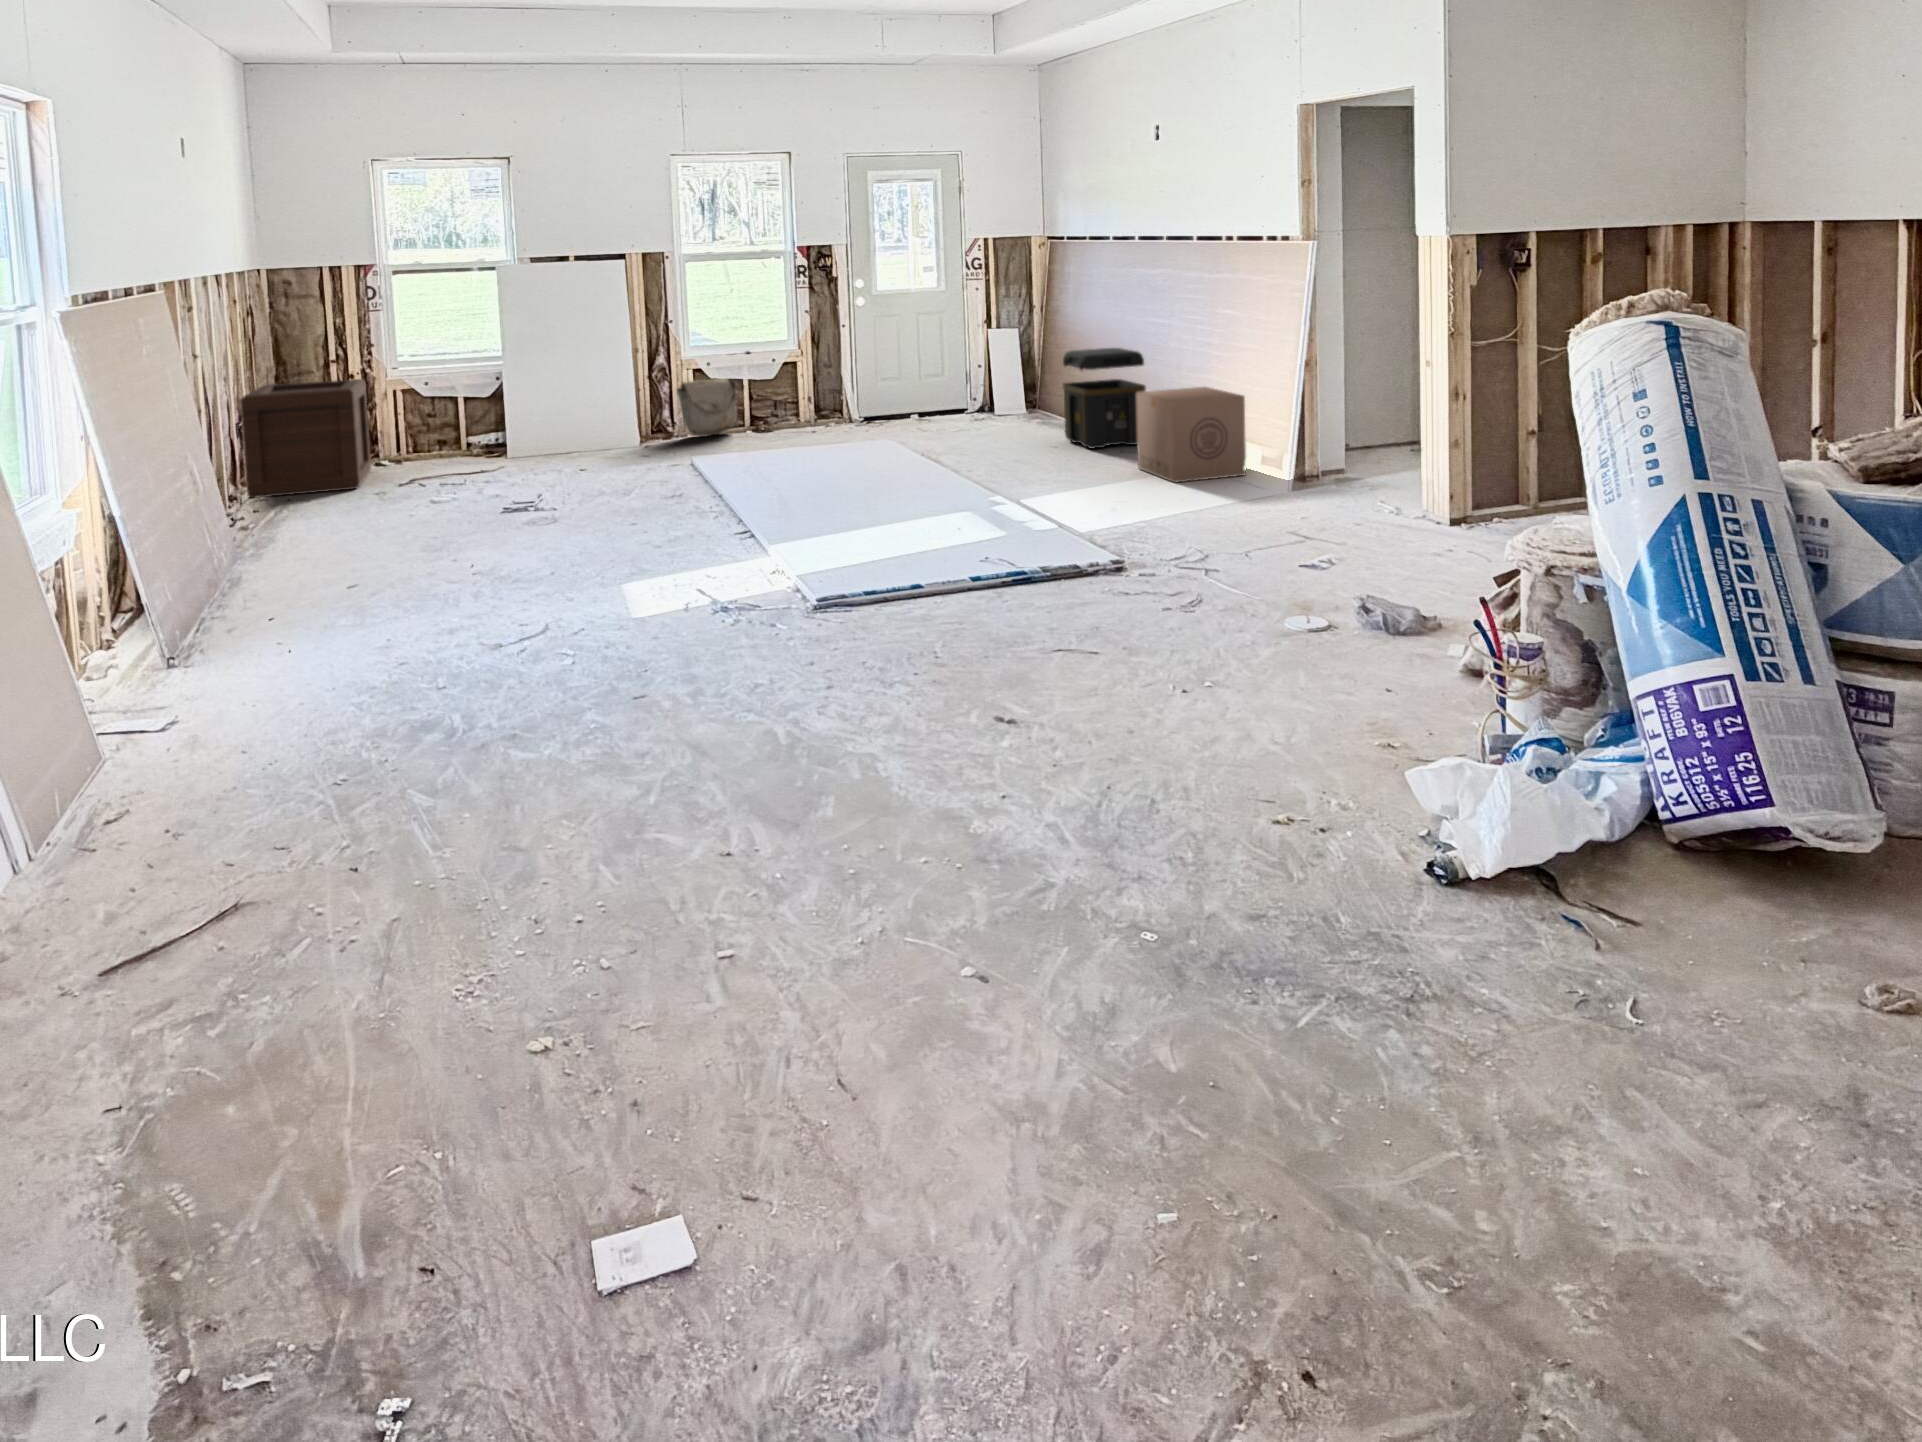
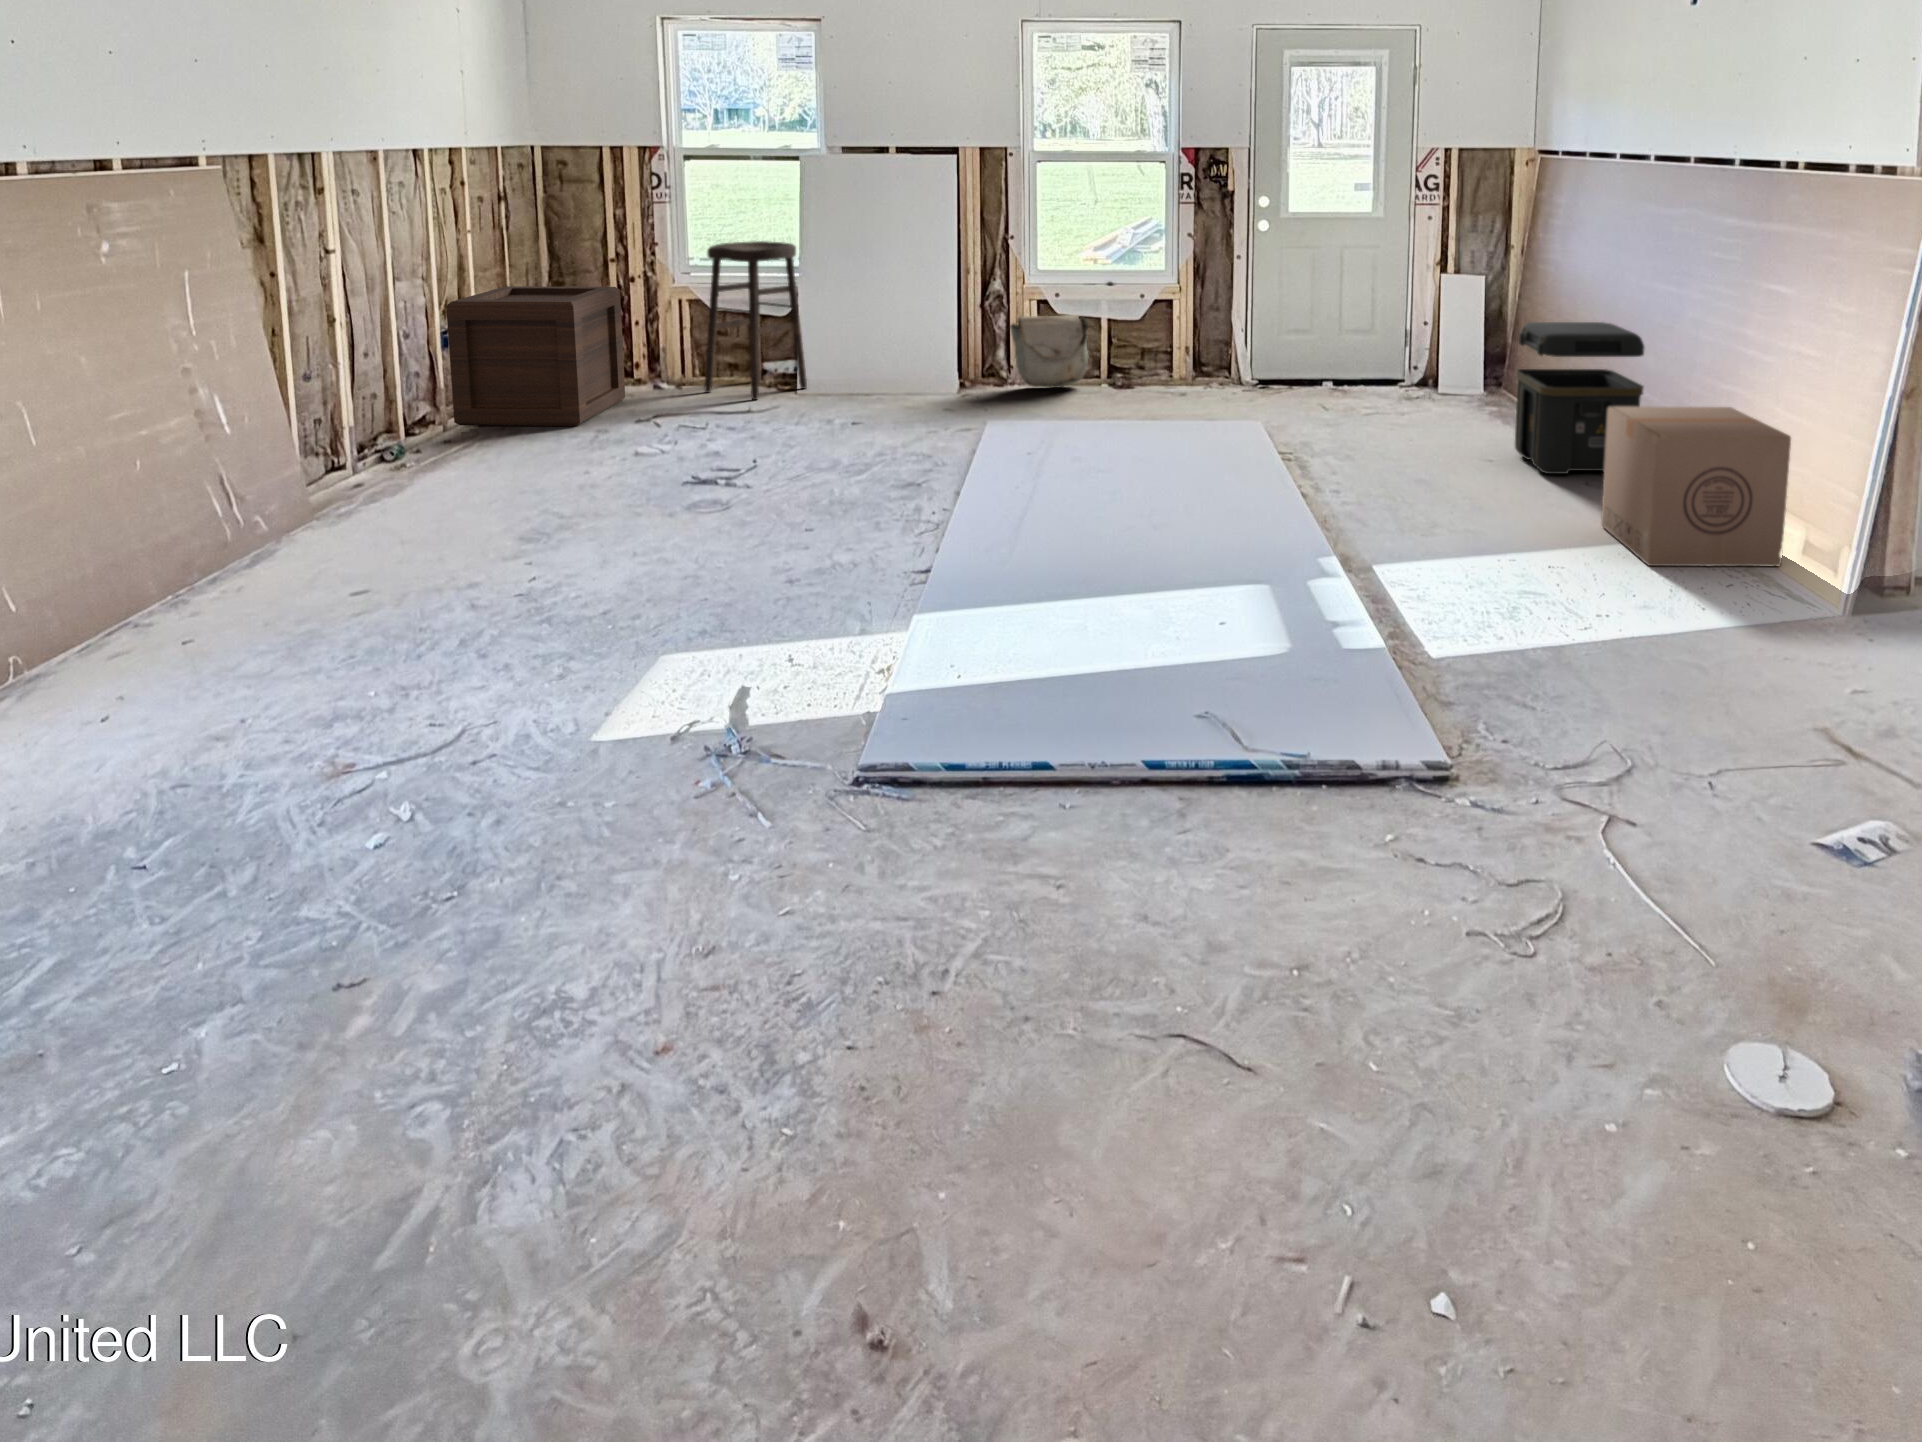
stool: none [431,337,515,462] -> present [705,241,807,400]

